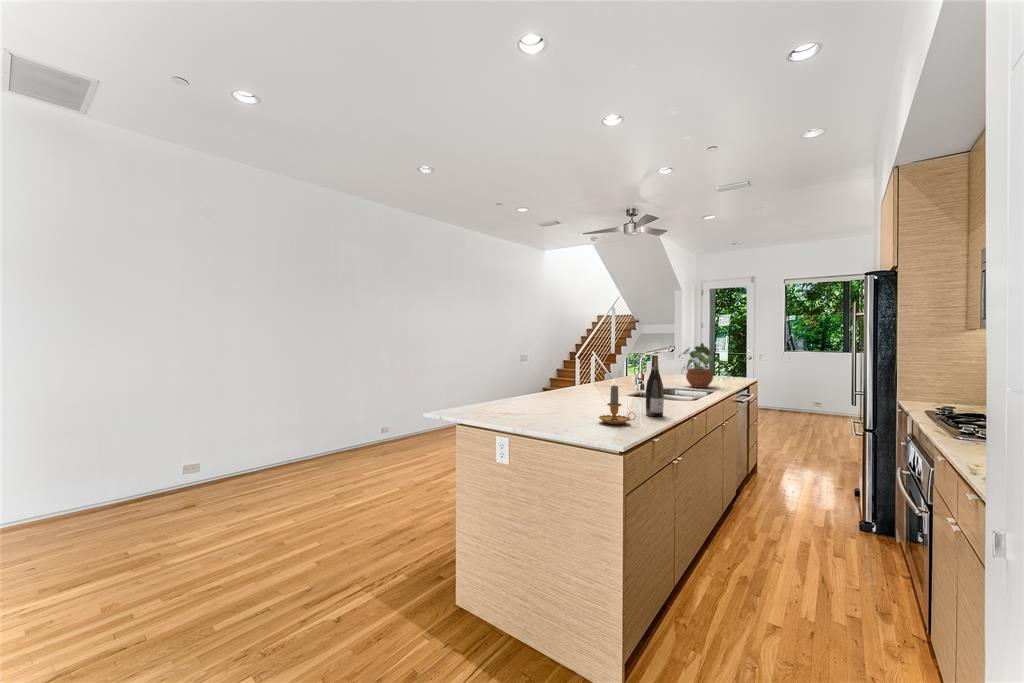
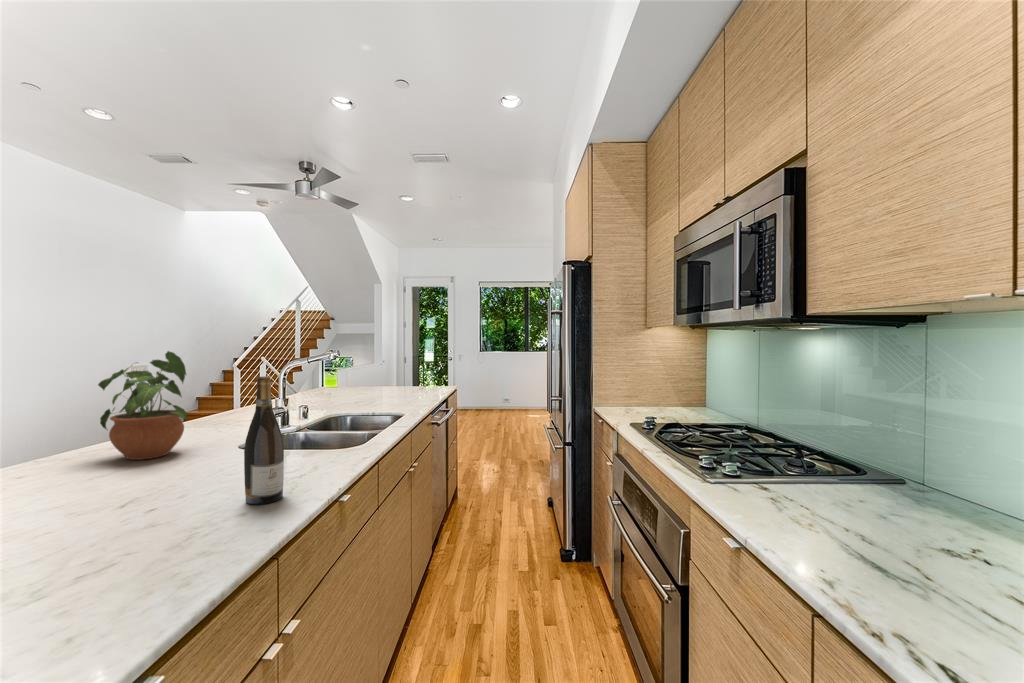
potted plant: present [679,343,716,388] -> present [98,351,187,460]
candle: present [599,385,635,424] -> none [72,458,179,568]

